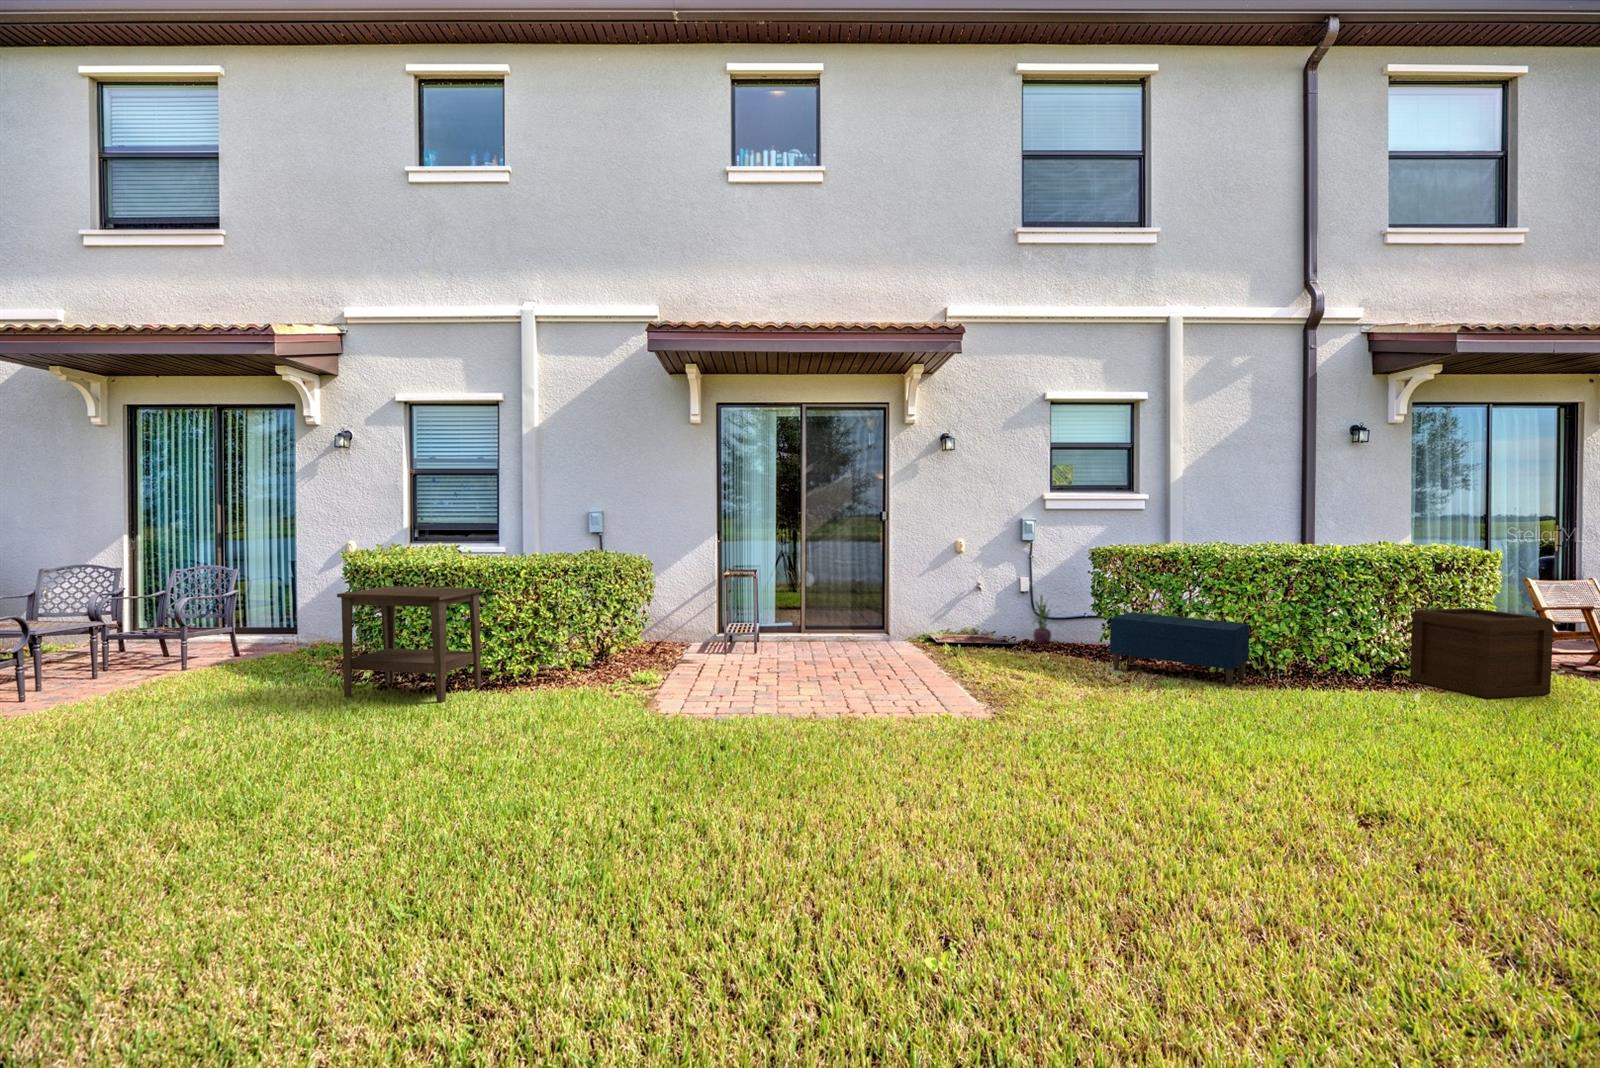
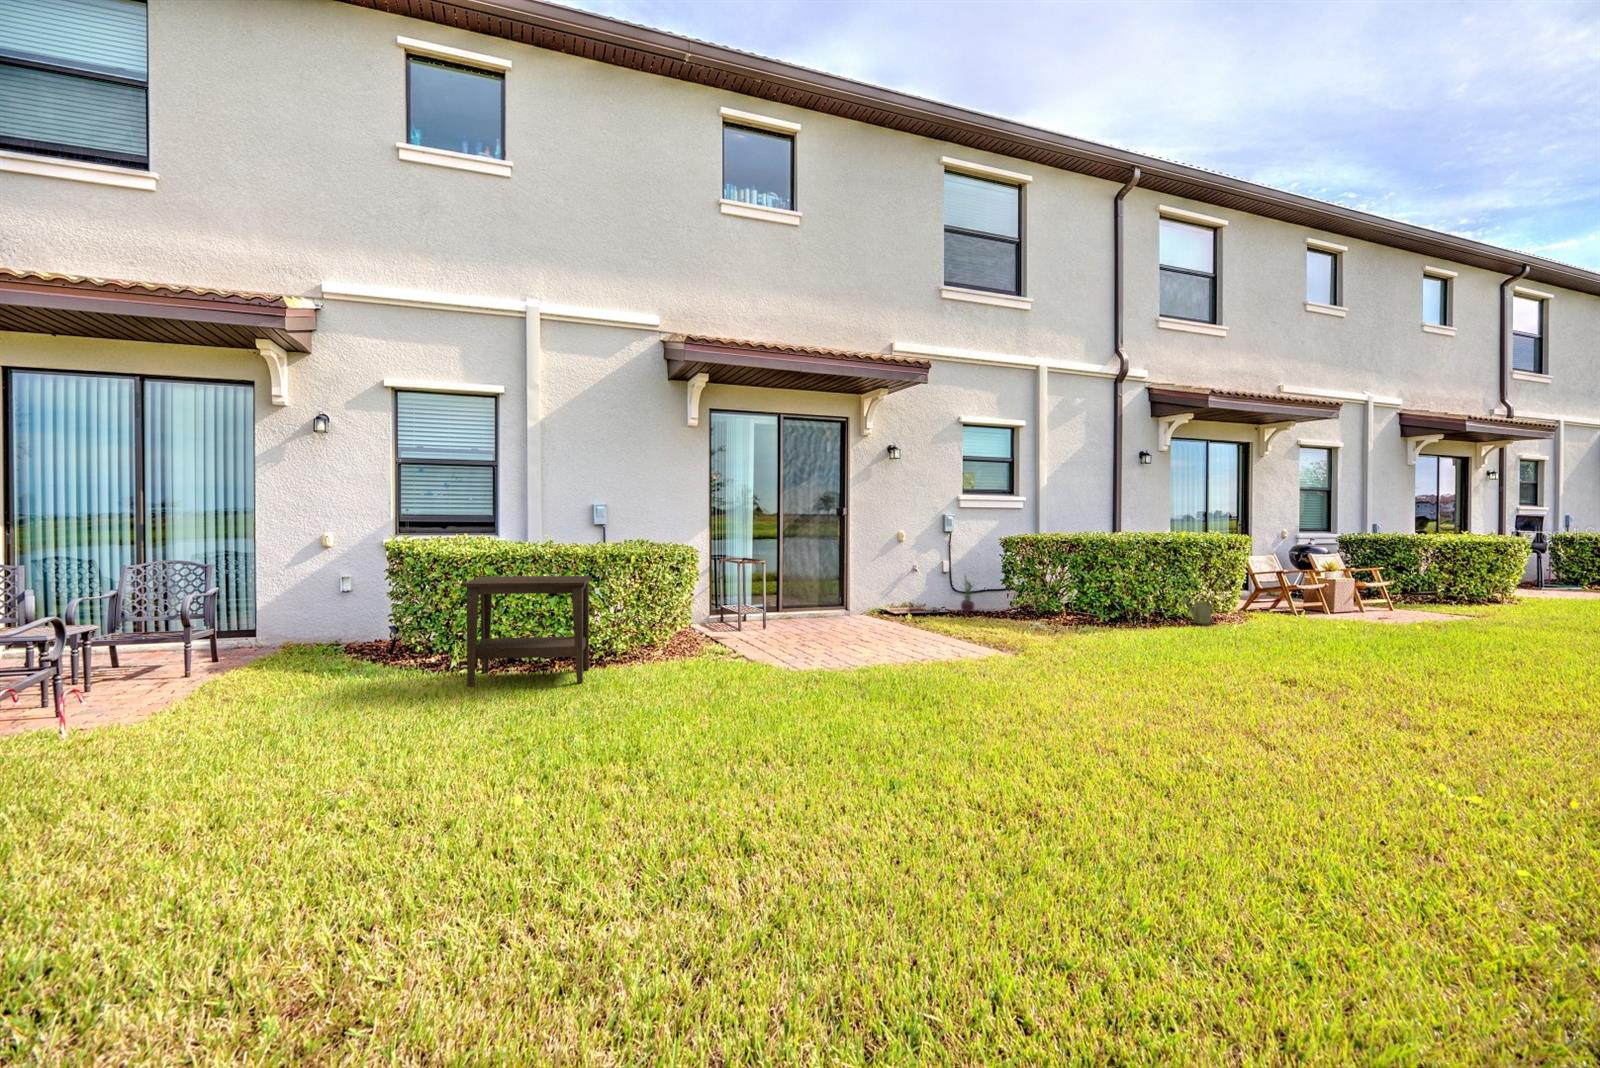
wooden crate: present [1410,608,1553,699] -> none [1215,574,1291,629]
bench: present [1110,612,1249,687] -> none [1044,584,1134,632]
watering can: none [1339,637,1399,686] -> present [1181,597,1212,626]

